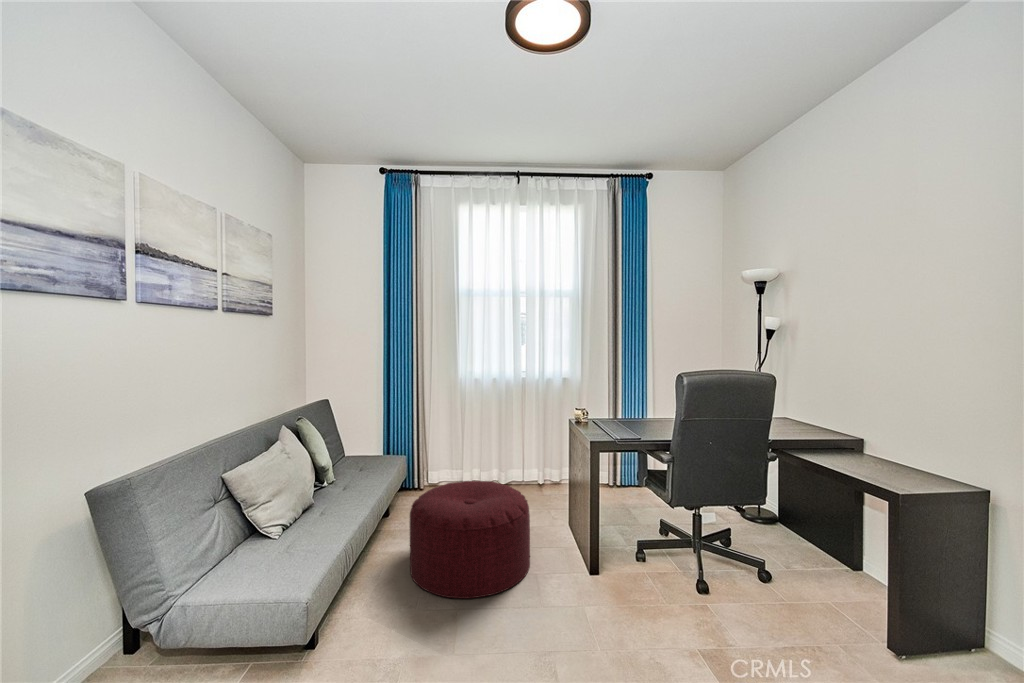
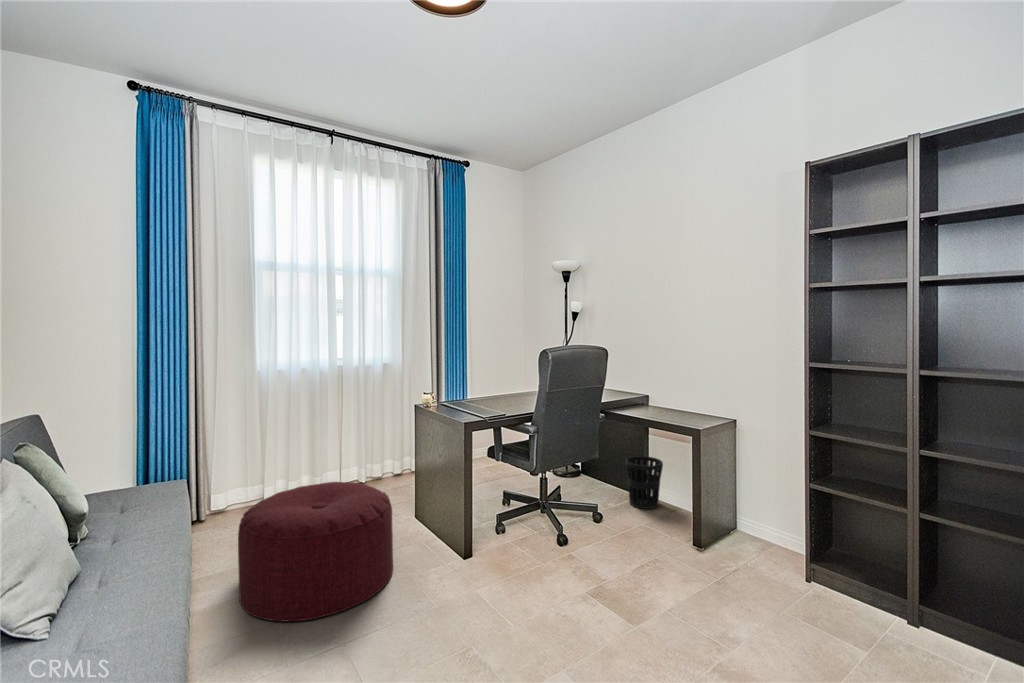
wastebasket: none [817,511,874,583] -> present [625,456,663,509]

